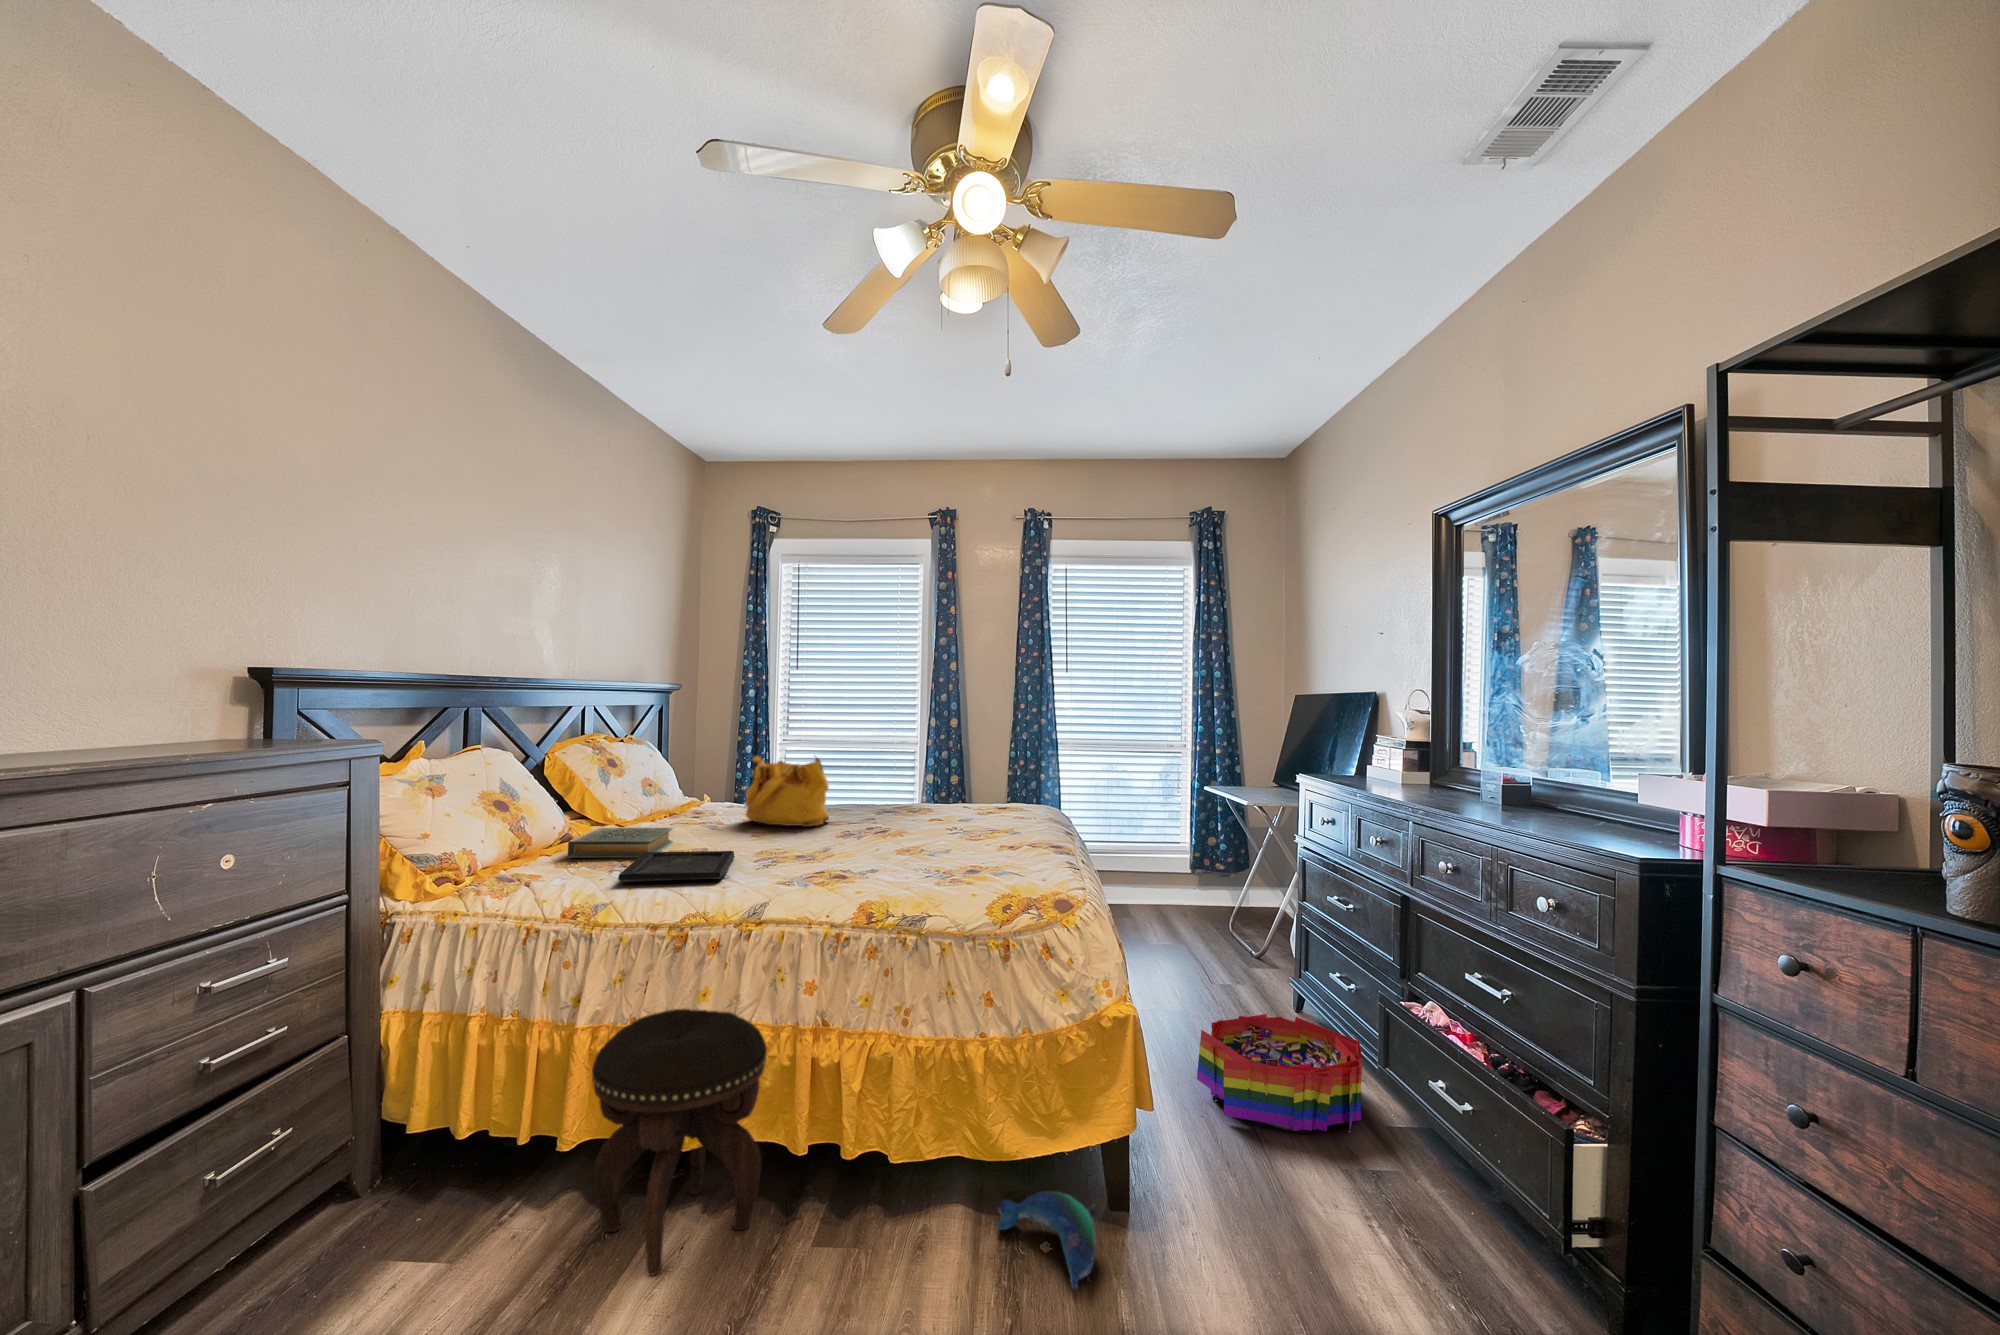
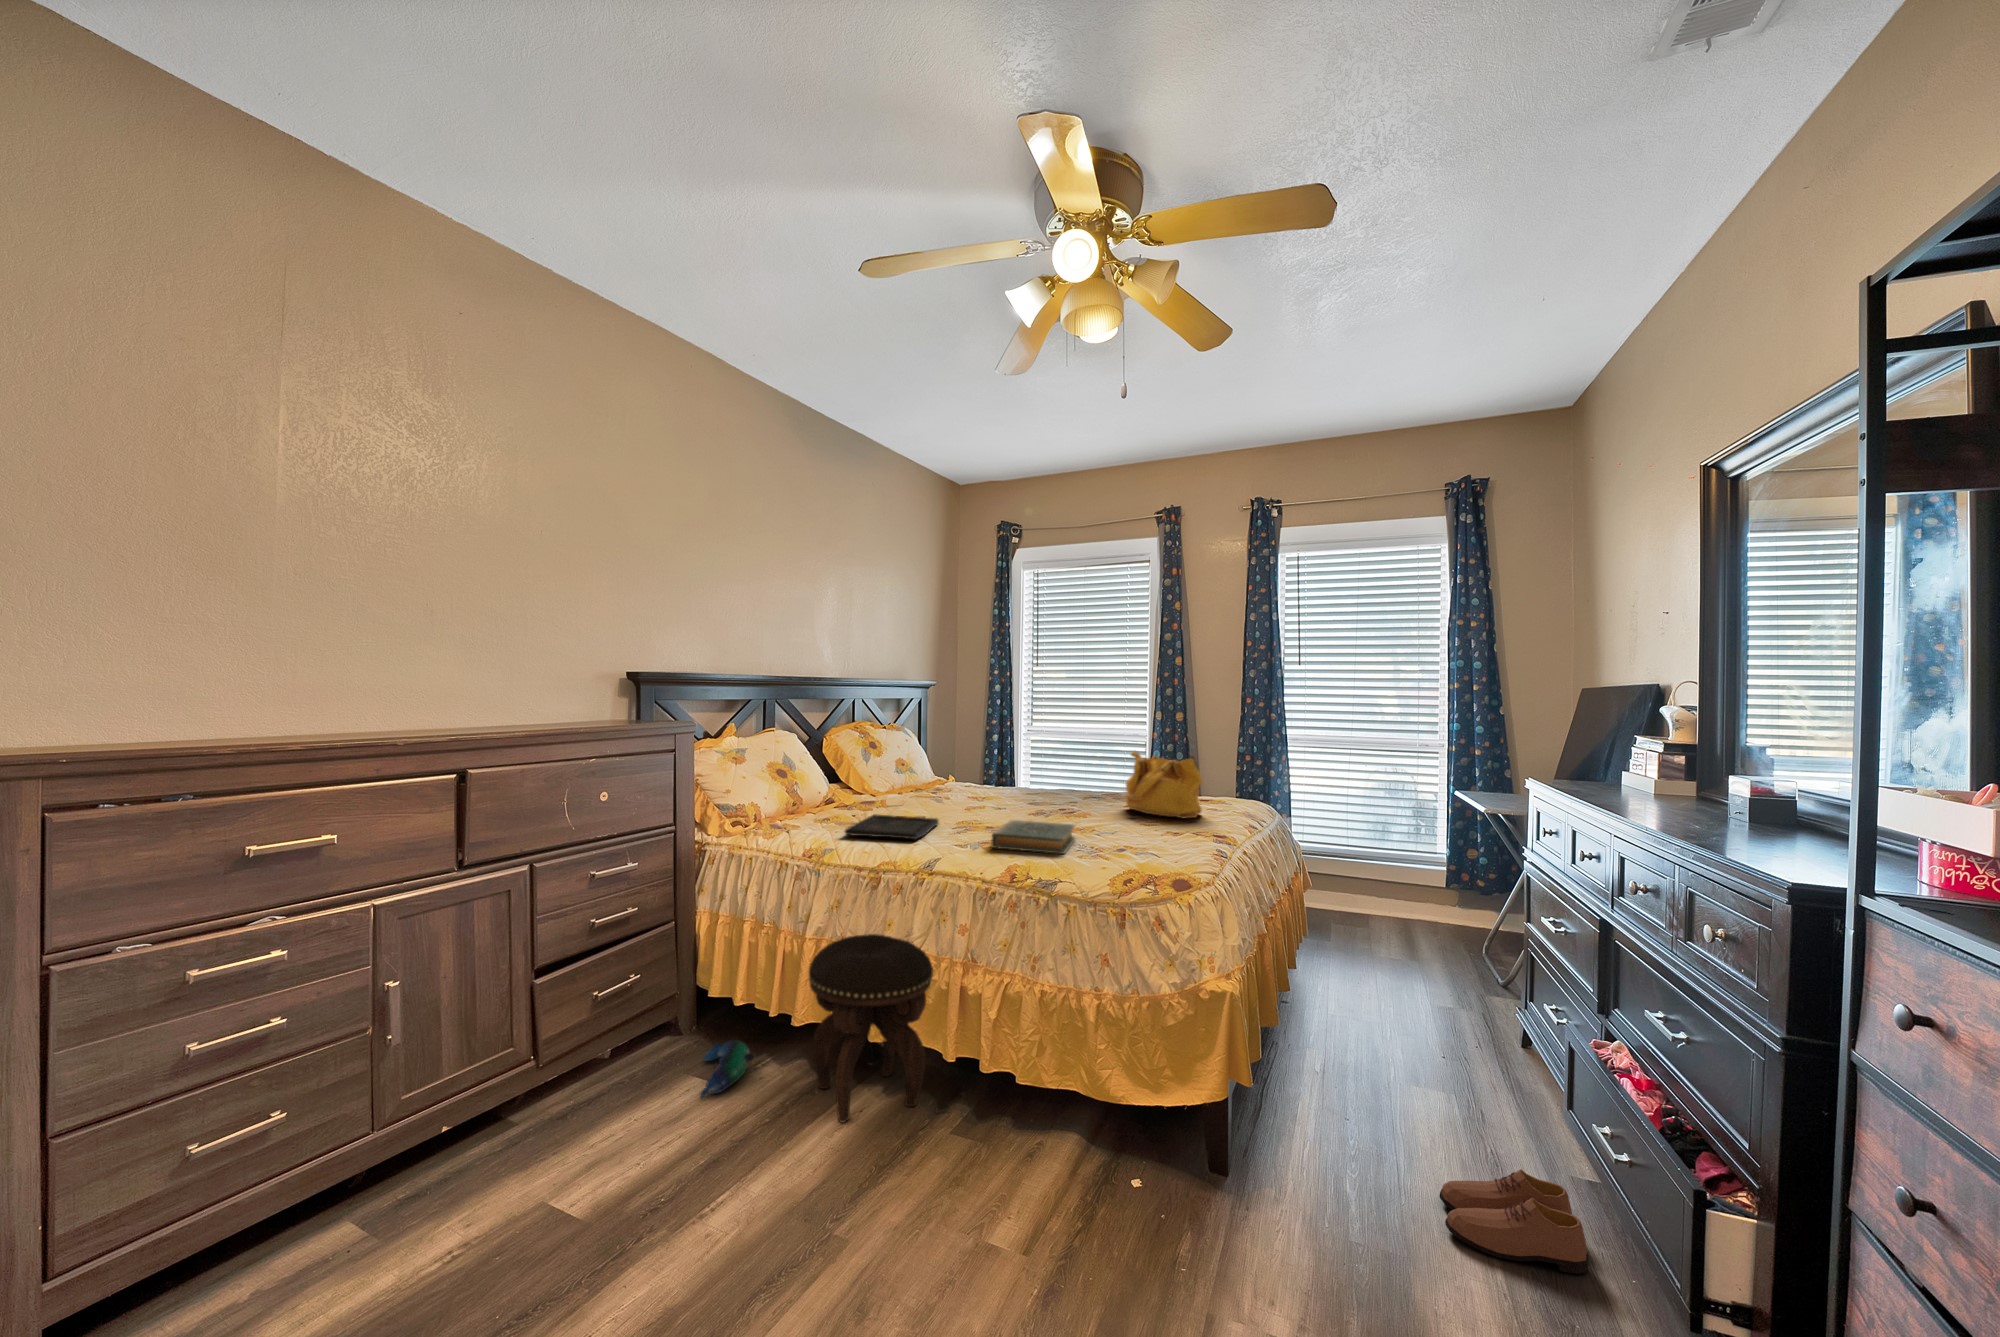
handbag: present [745,756,829,827] -> present [1126,751,1202,818]
hardback book: present [568,828,674,858] -> present [991,820,1077,854]
storage bin: present [1197,1014,1362,1131] -> none [1336,1016,1514,1142]
shoe: none [1345,1155,1495,1254] -> present [1440,1169,1588,1274]
plush toy: present [998,1191,1096,1289] -> present [700,1040,754,1098]

